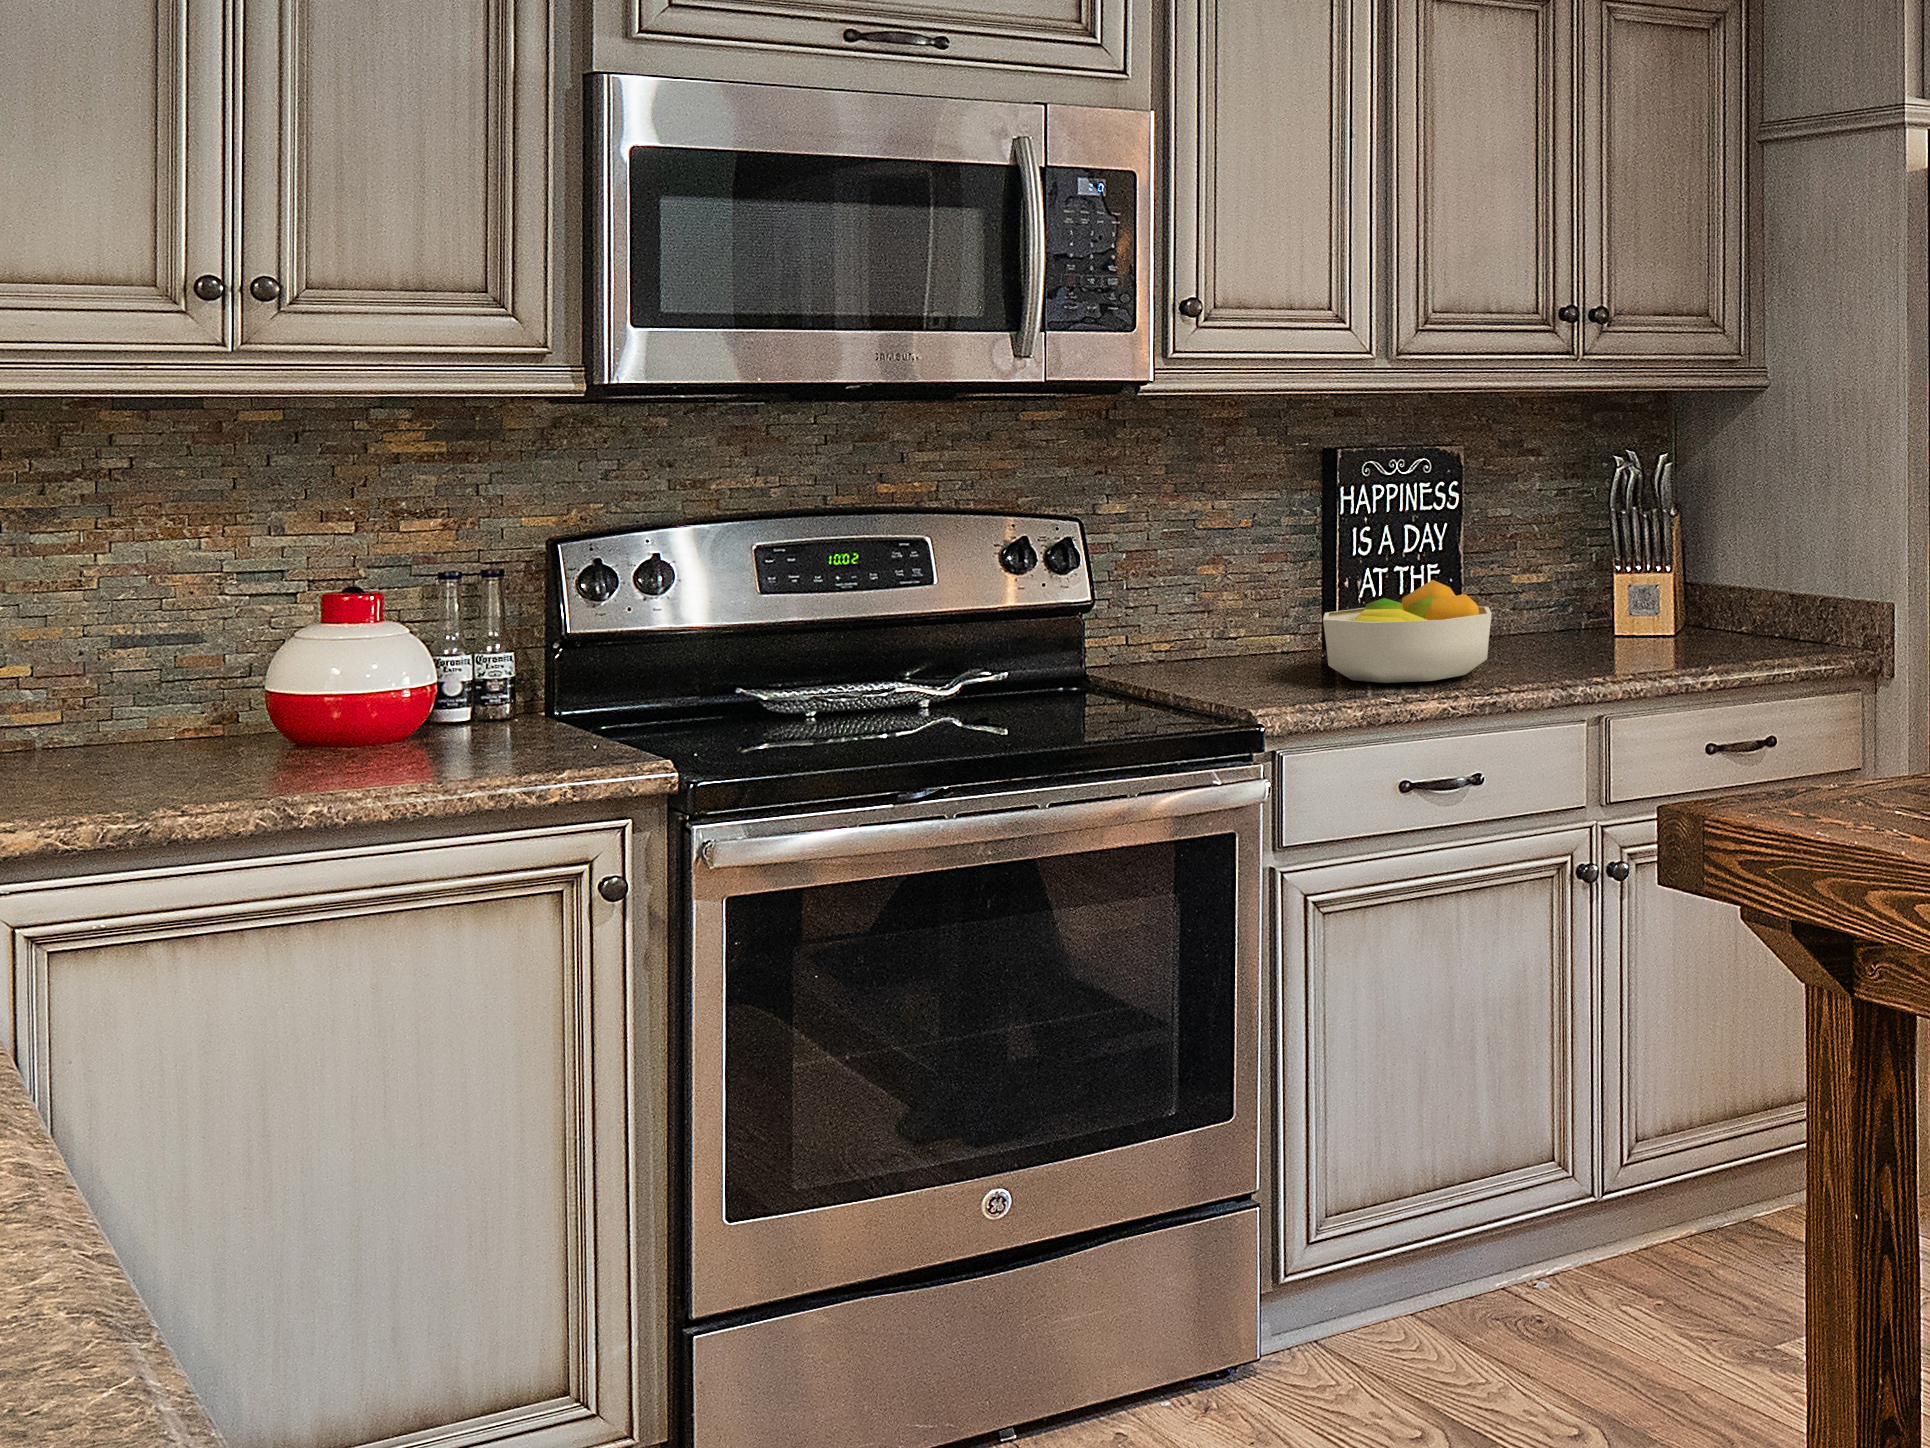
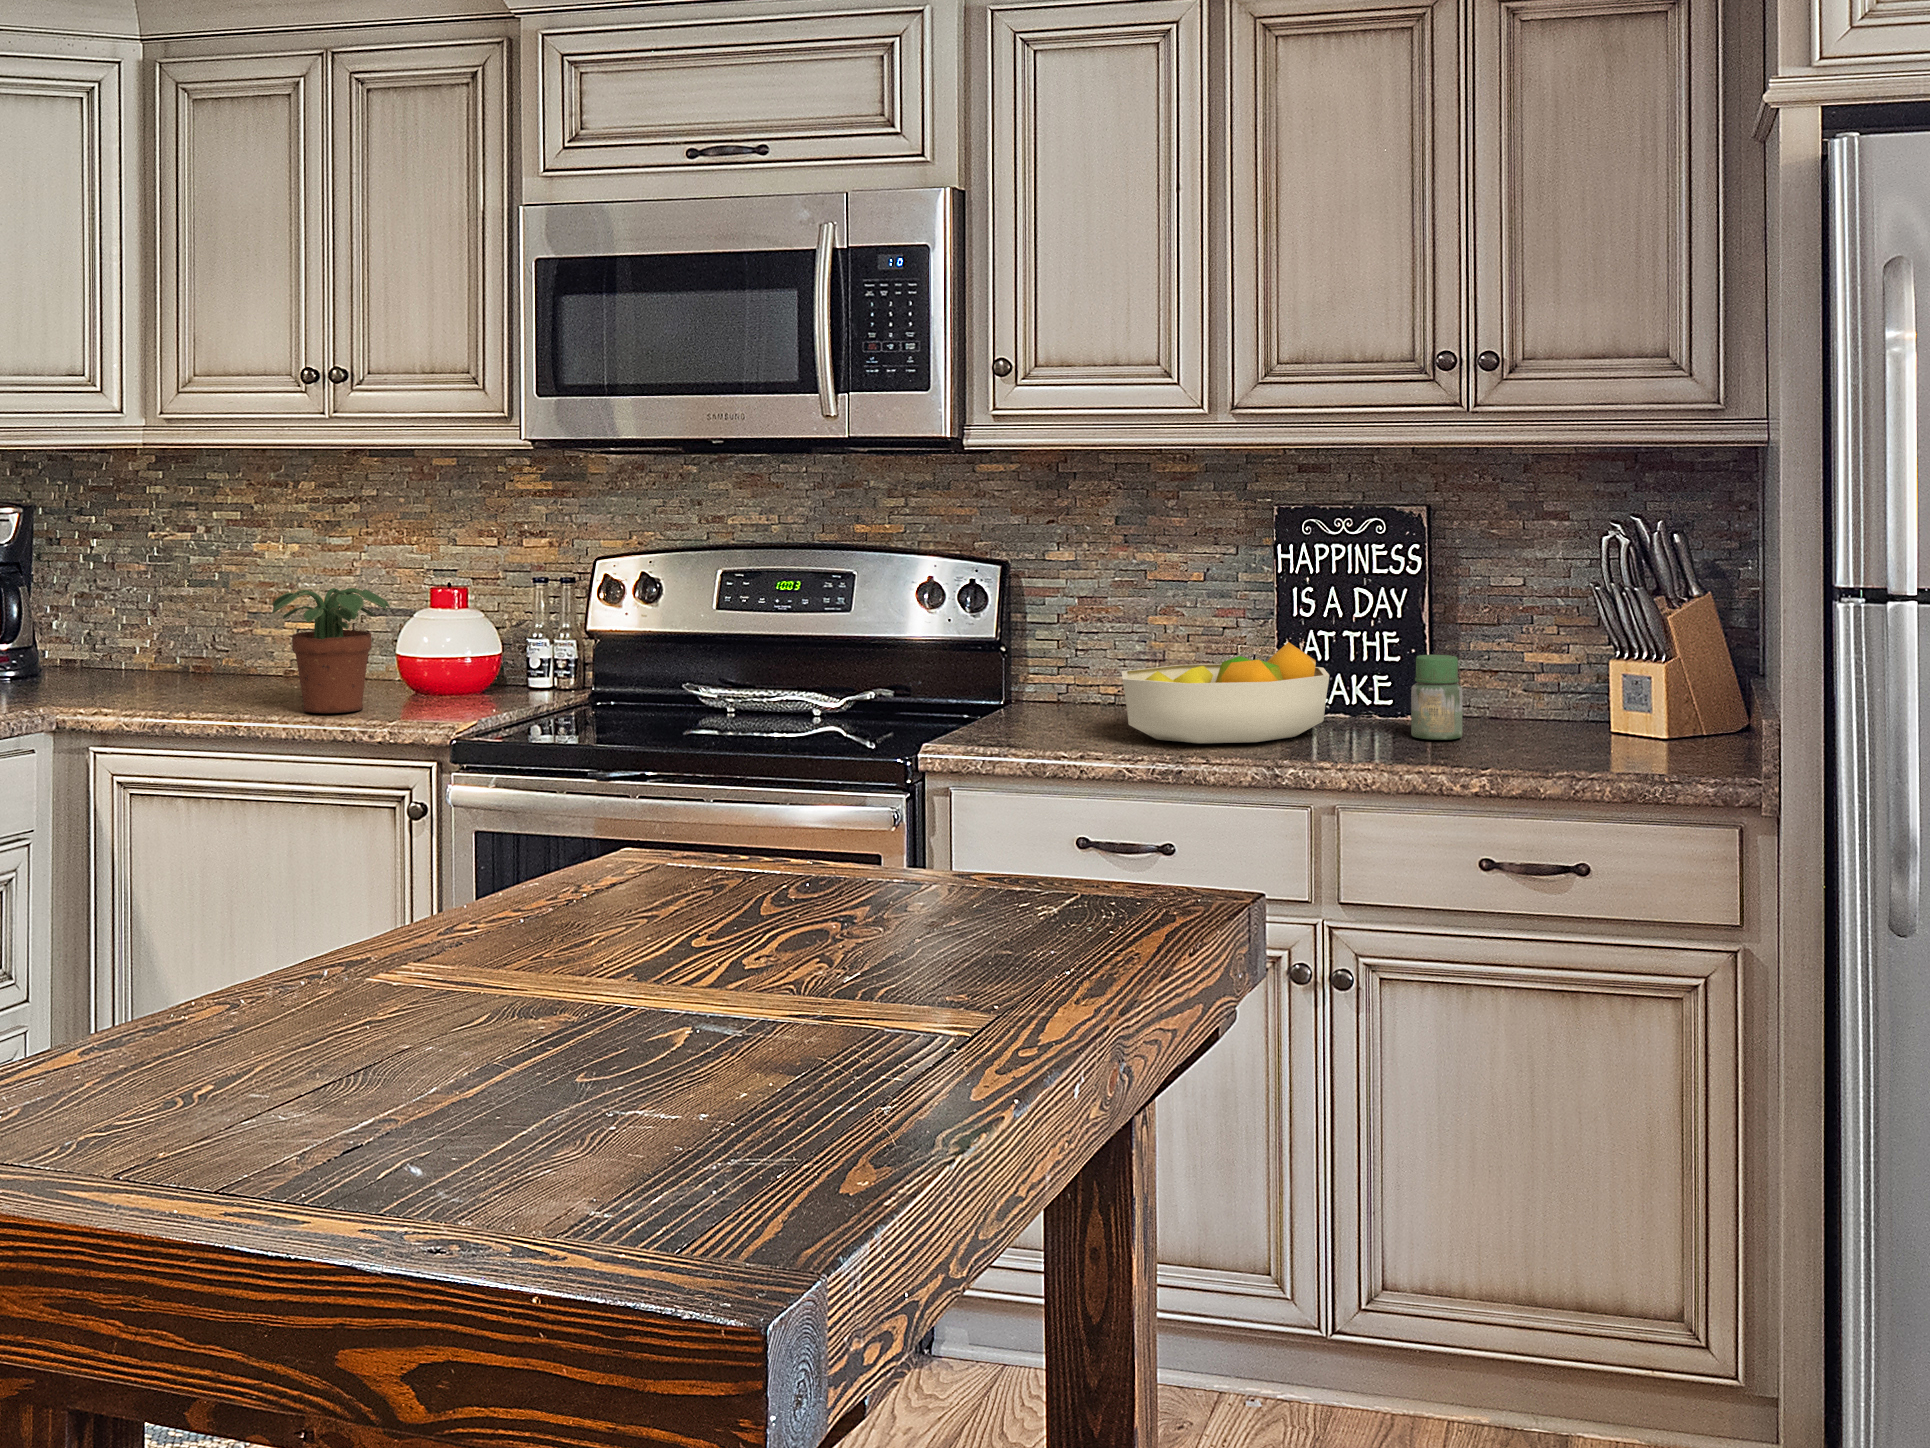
jar: none [1527,582,1573,660] -> present [1411,655,1462,740]
potted plant: none [260,592,455,778] -> present [272,588,390,713]

